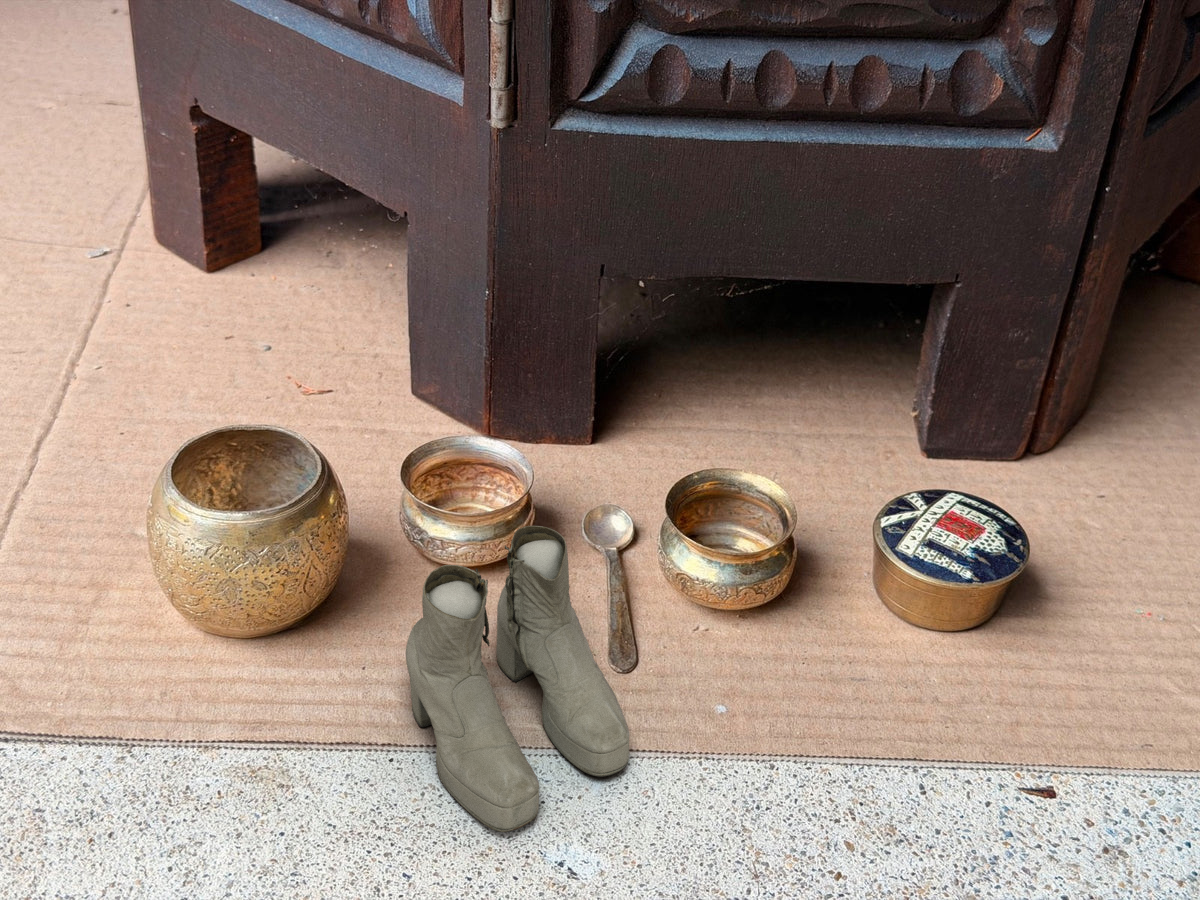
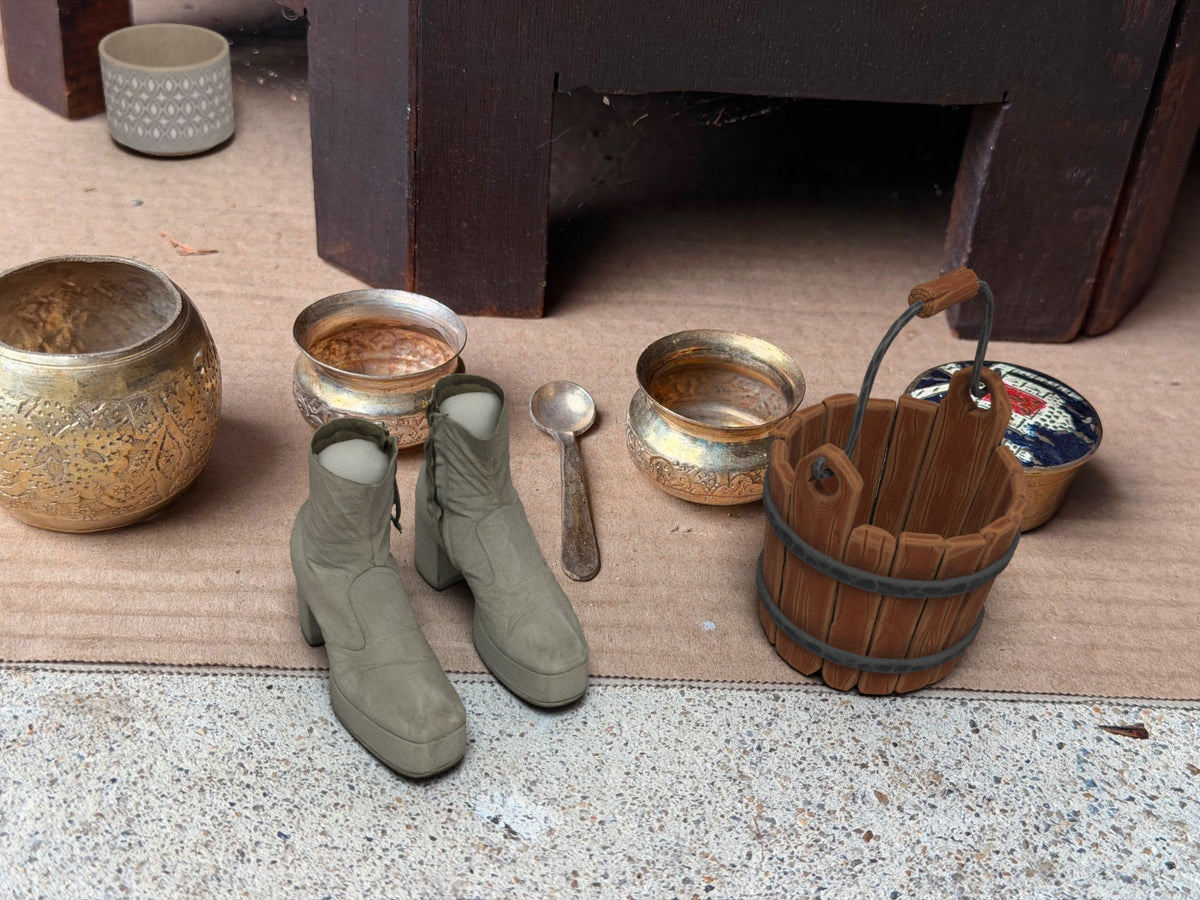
planter: none [234,197,341,306] -> present [99,24,235,156]
wooden bucket: none [757,452,961,764] -> present [756,267,1029,694]

